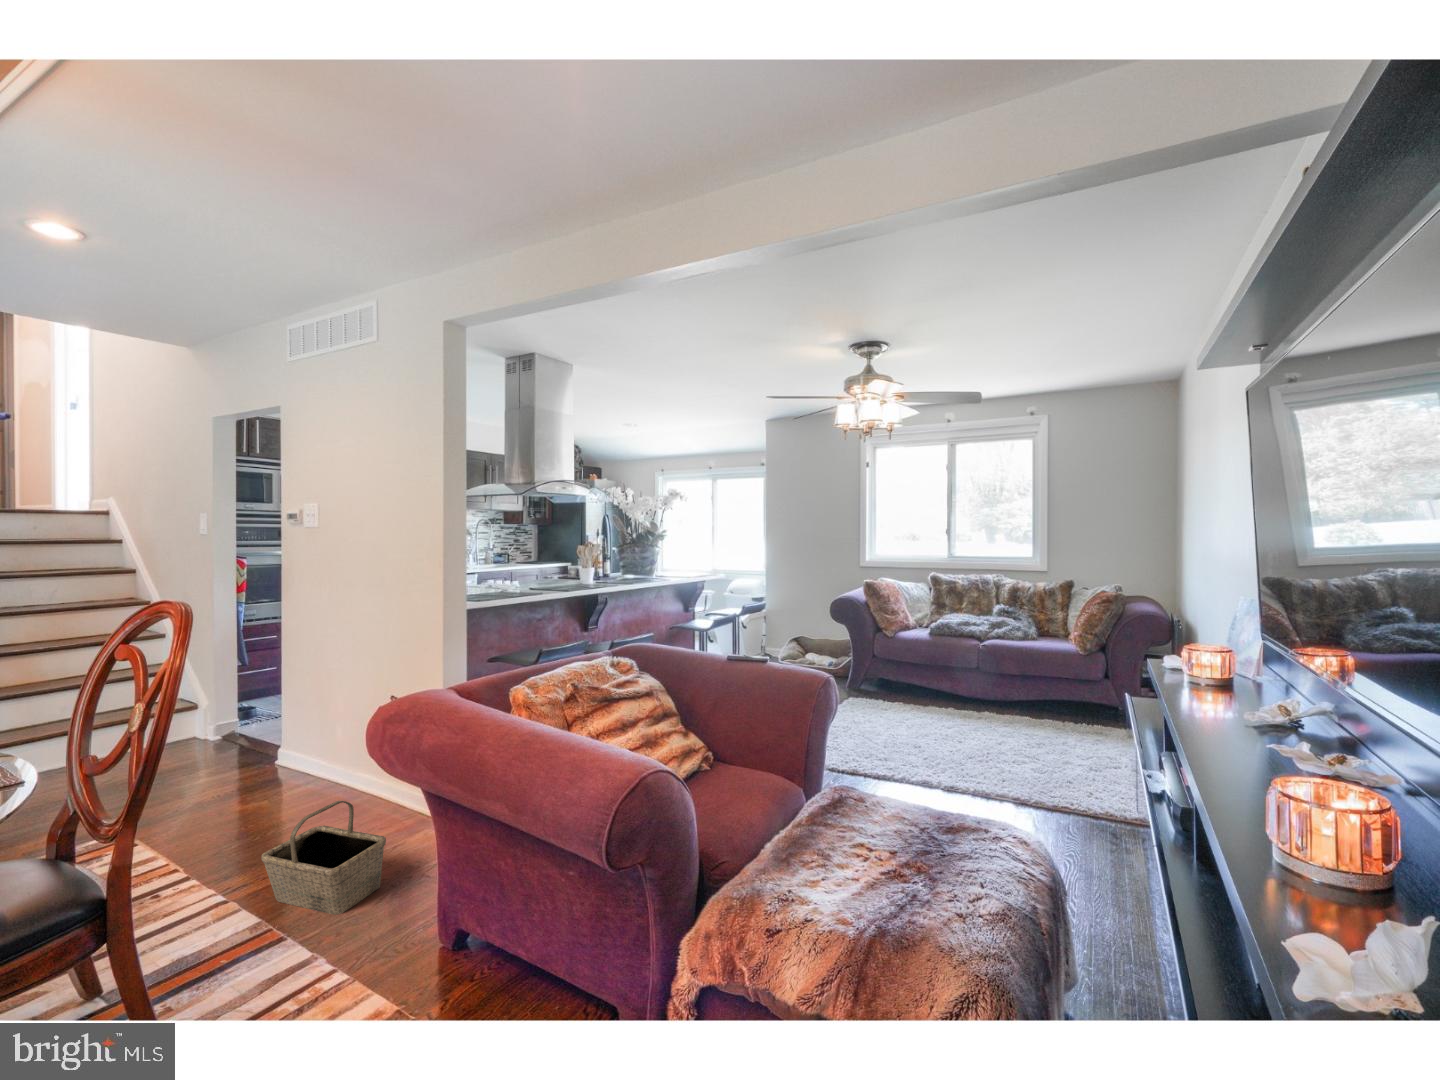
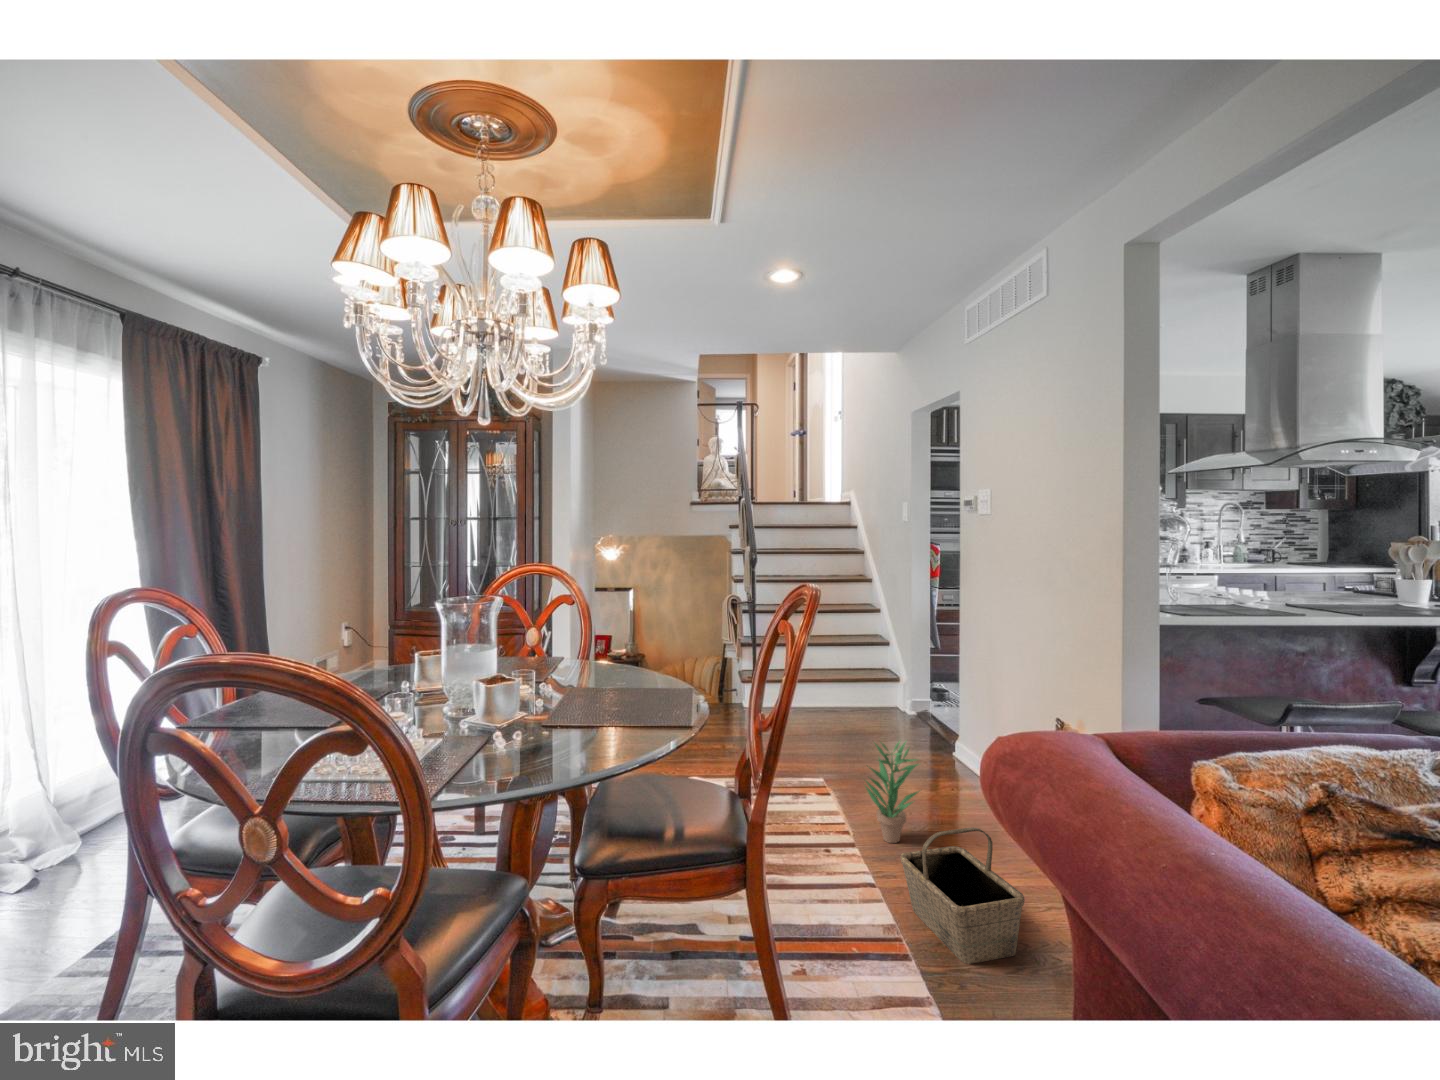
potted plant: none [193,751,268,860] -> present [865,742,919,843]

